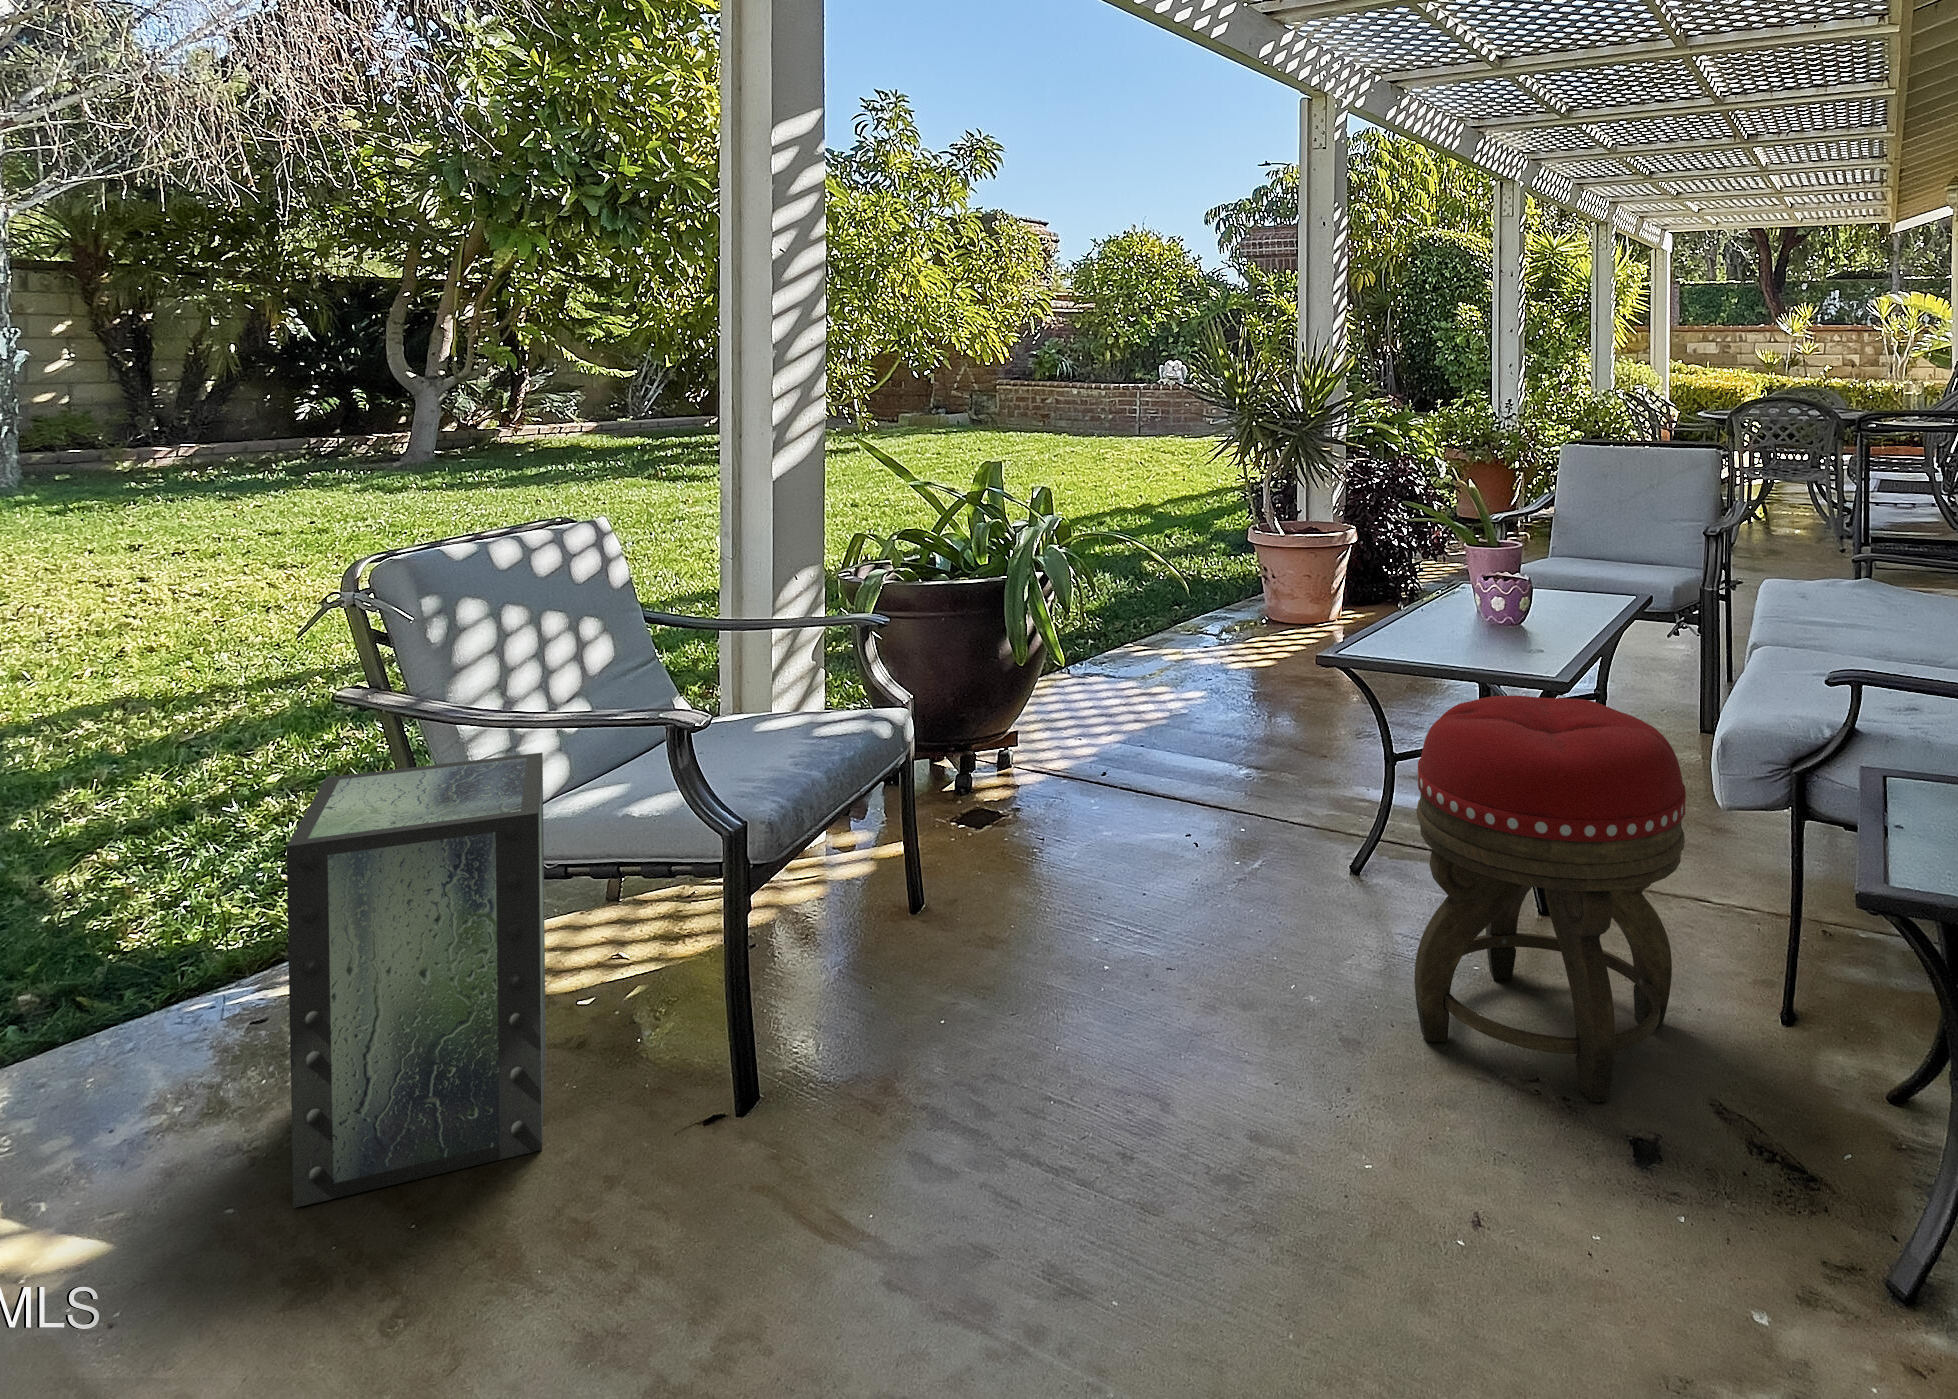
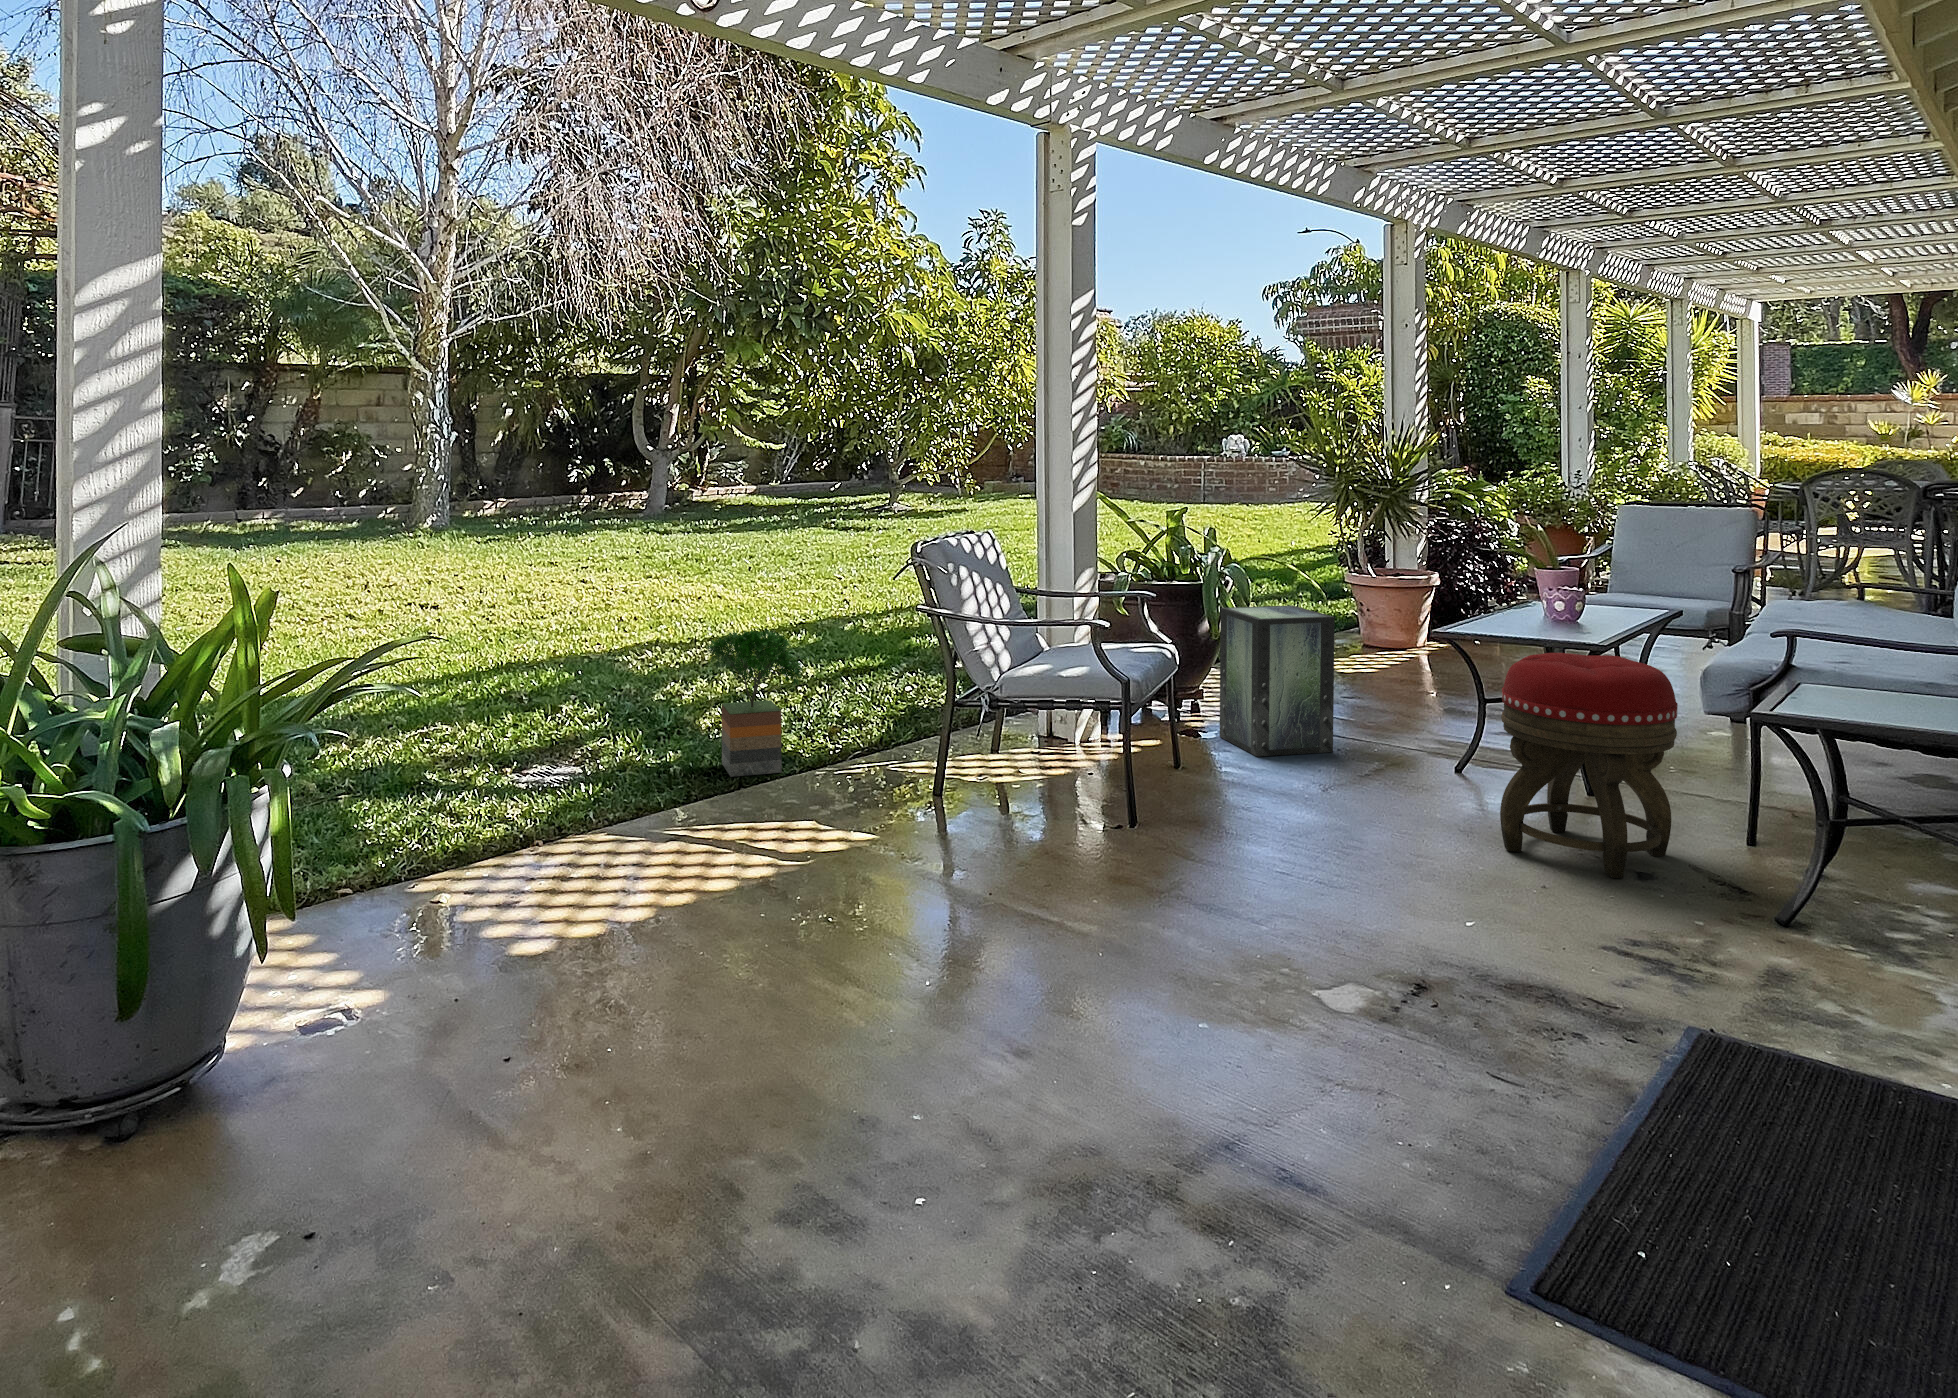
potted tree: none [75,678,289,961] -> present [707,629,802,777]
storage box: present [286,753,546,1208] -> present [1219,605,1335,756]

